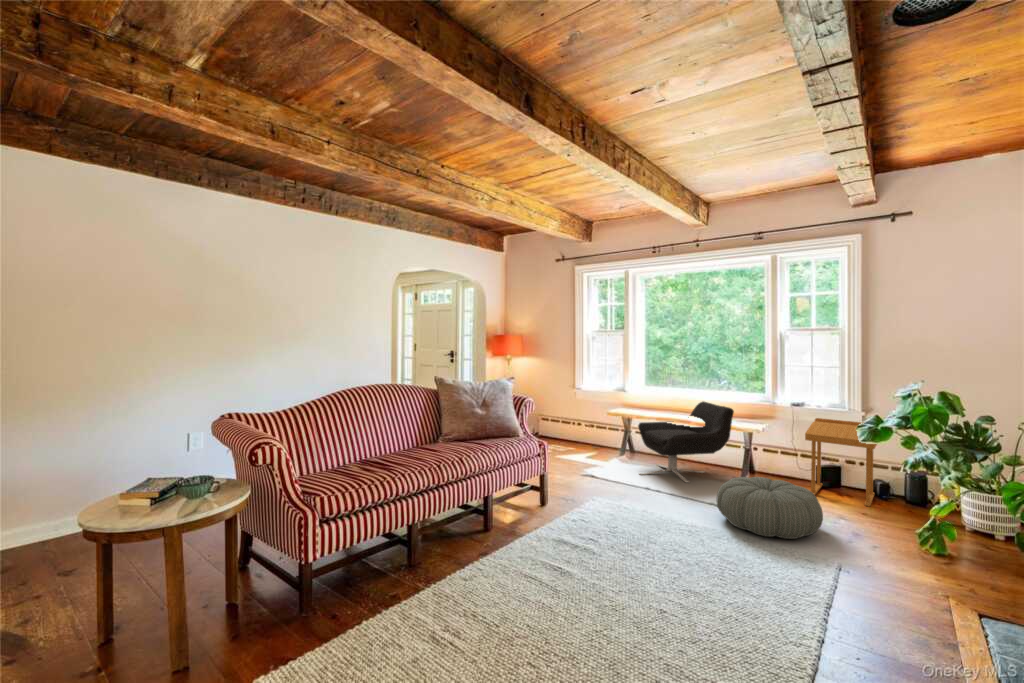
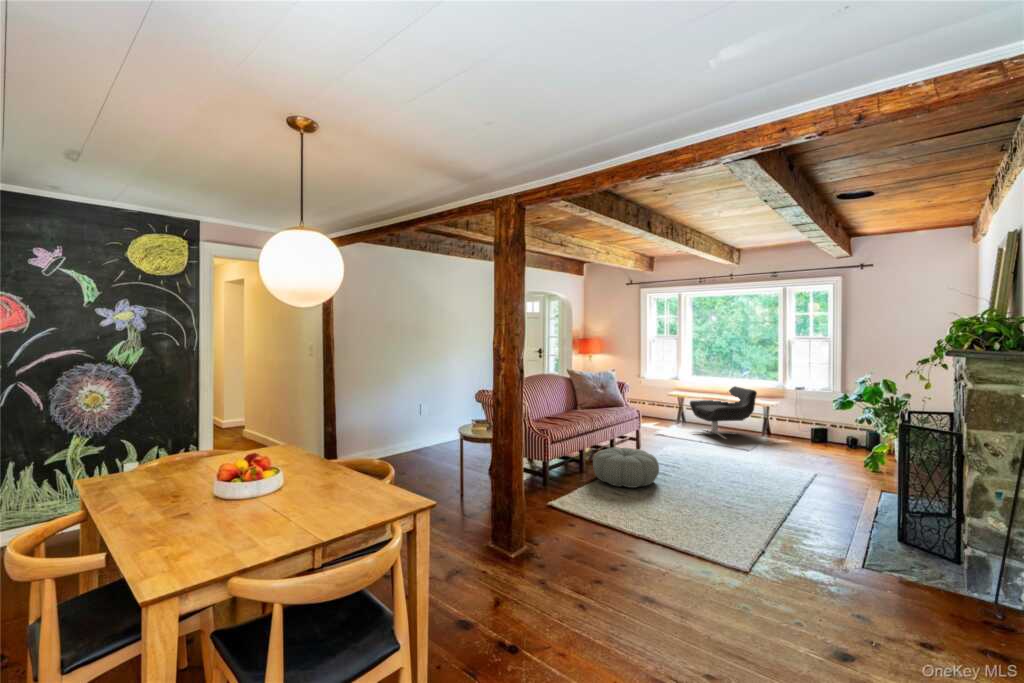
side table: present [805,418,877,507] -> none [803,397,853,451]
pouf: present [717,477,823,539] -> present [593,448,659,488]

